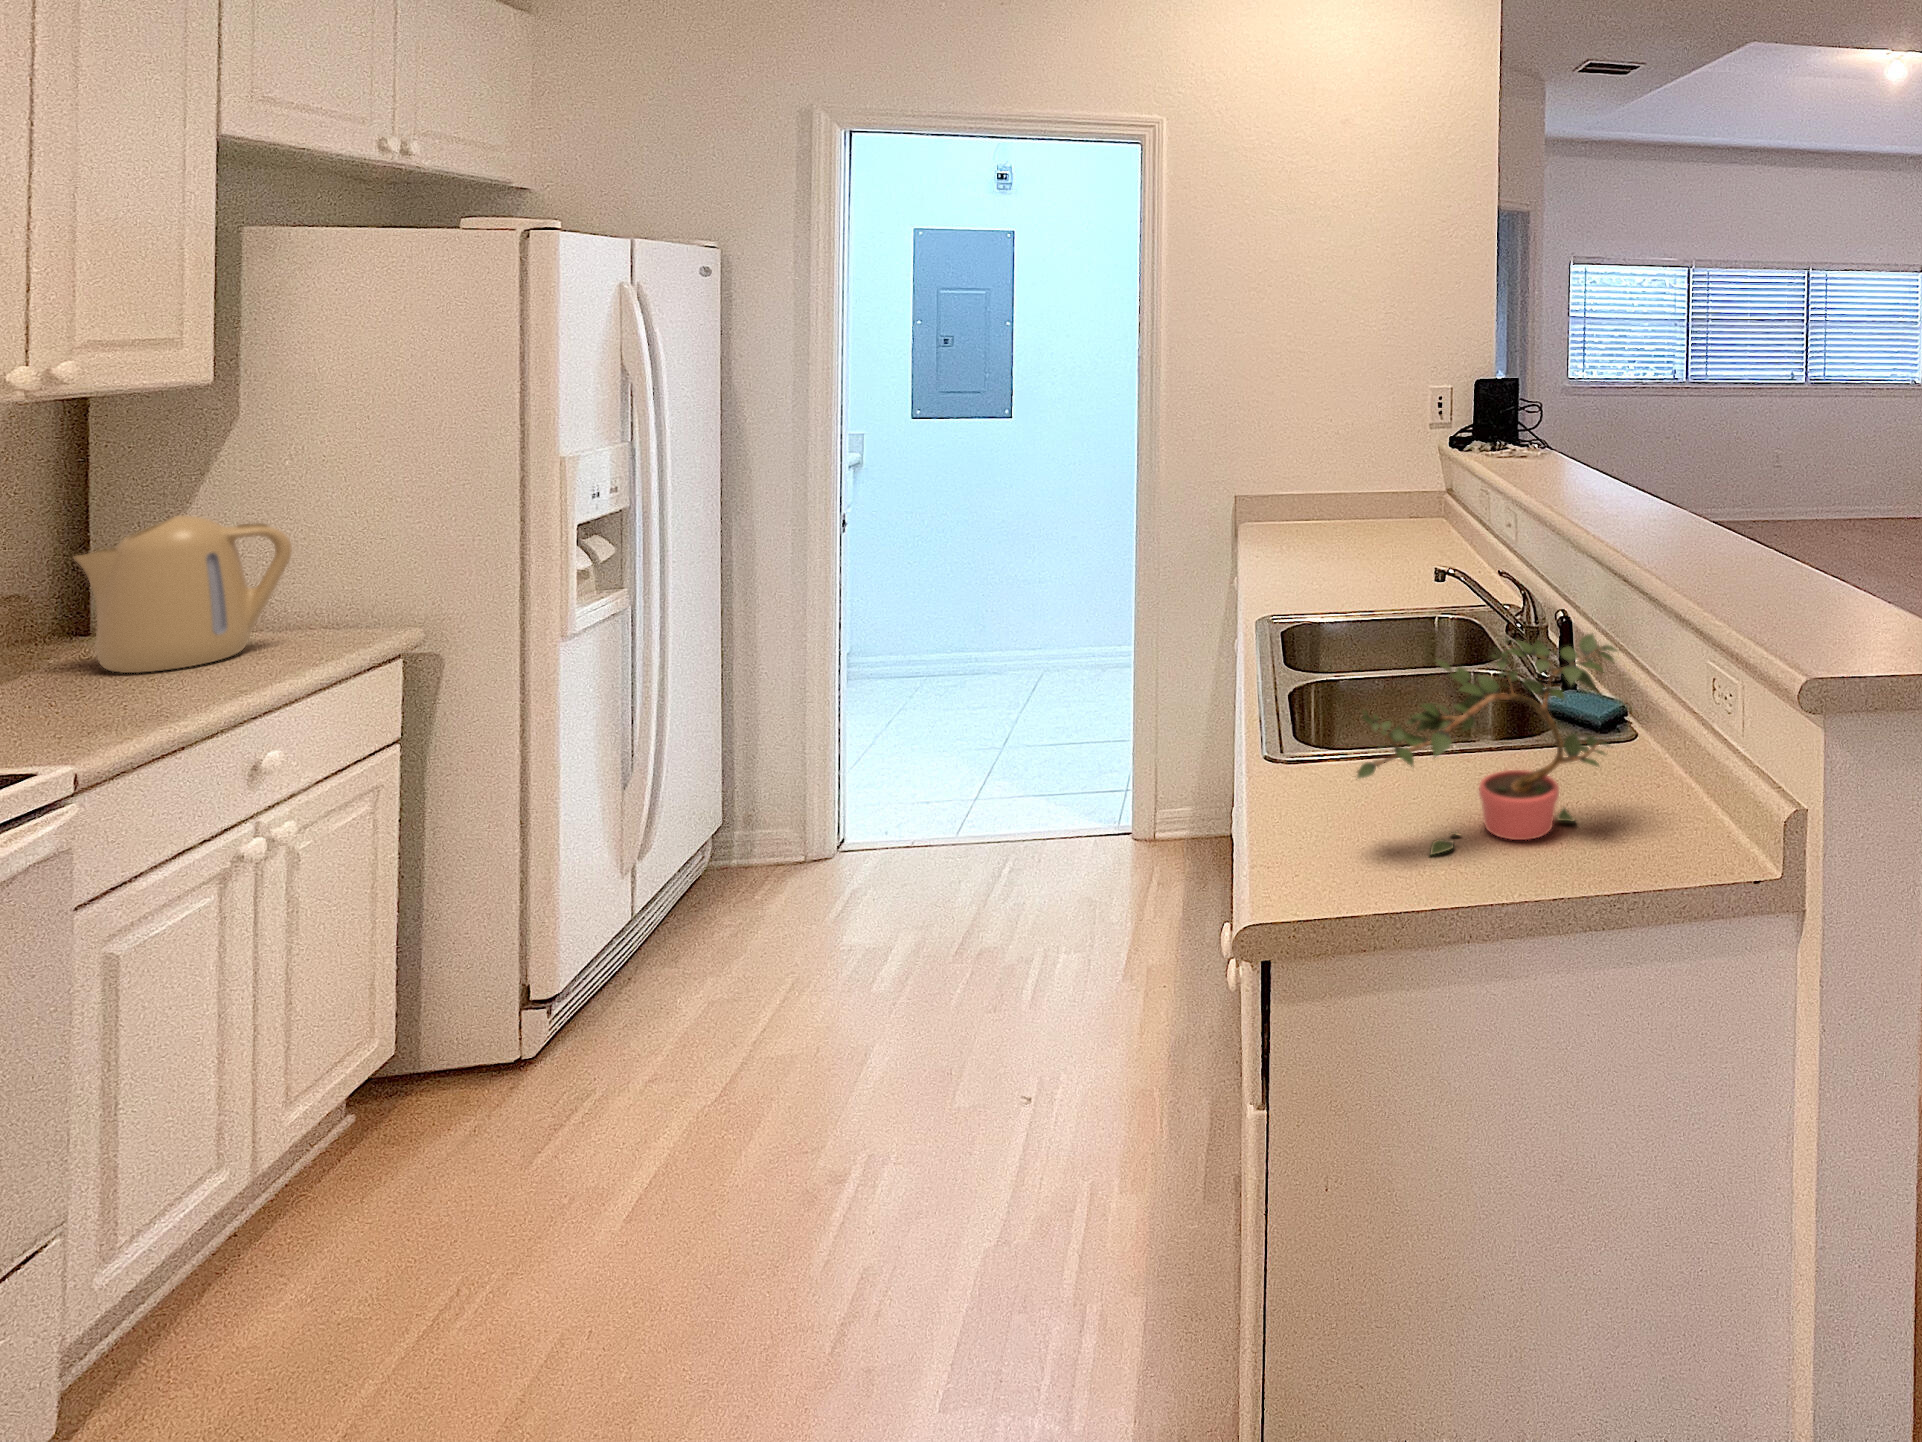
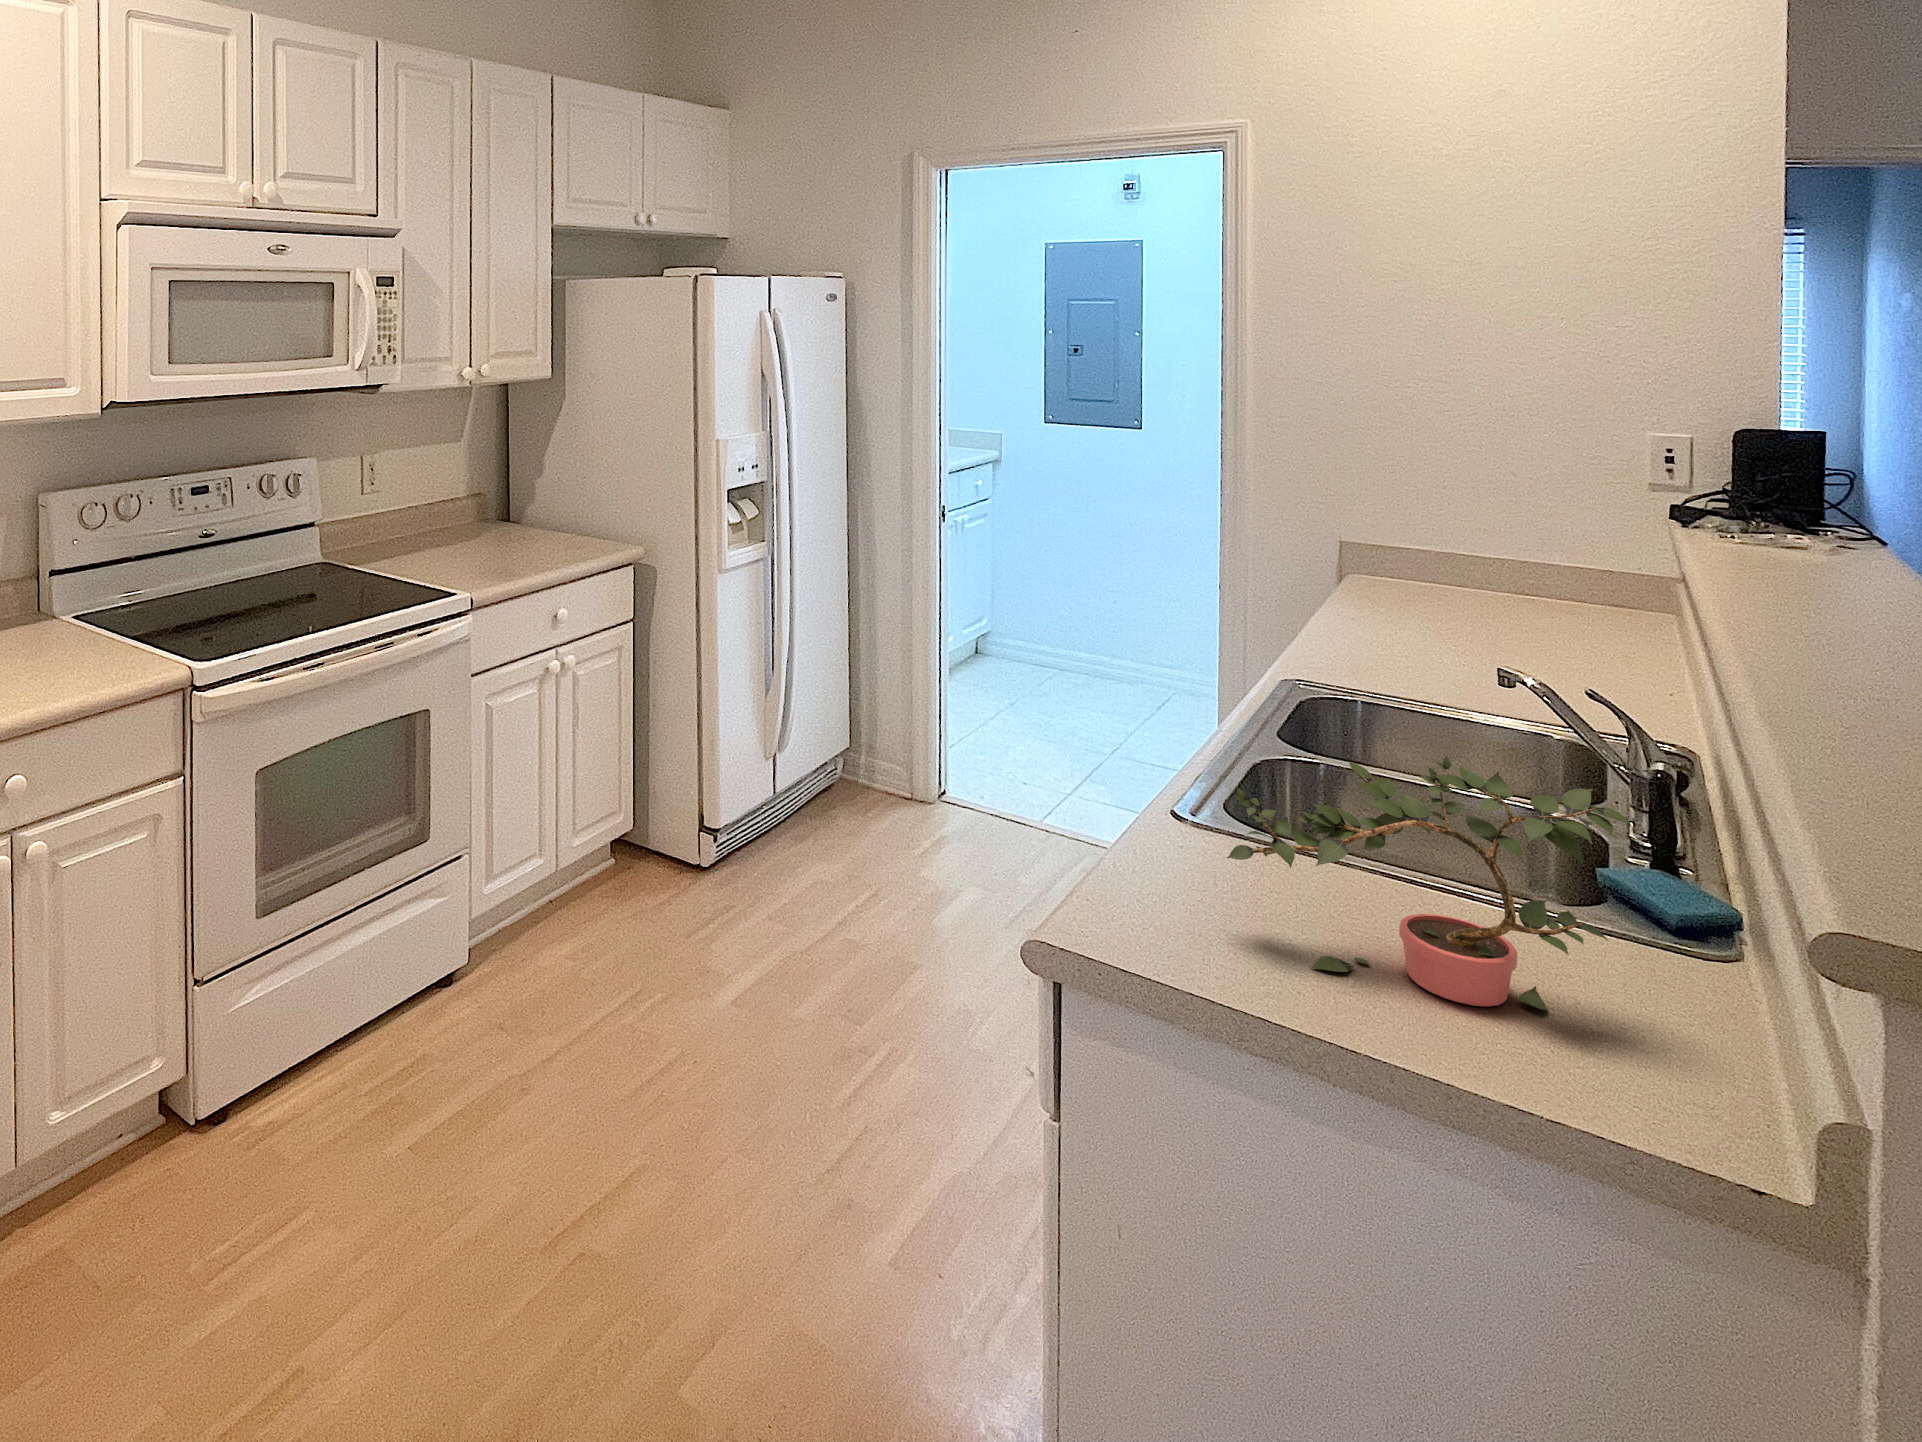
kettle: present [74,515,292,673] -> none [490,459,581,553]

